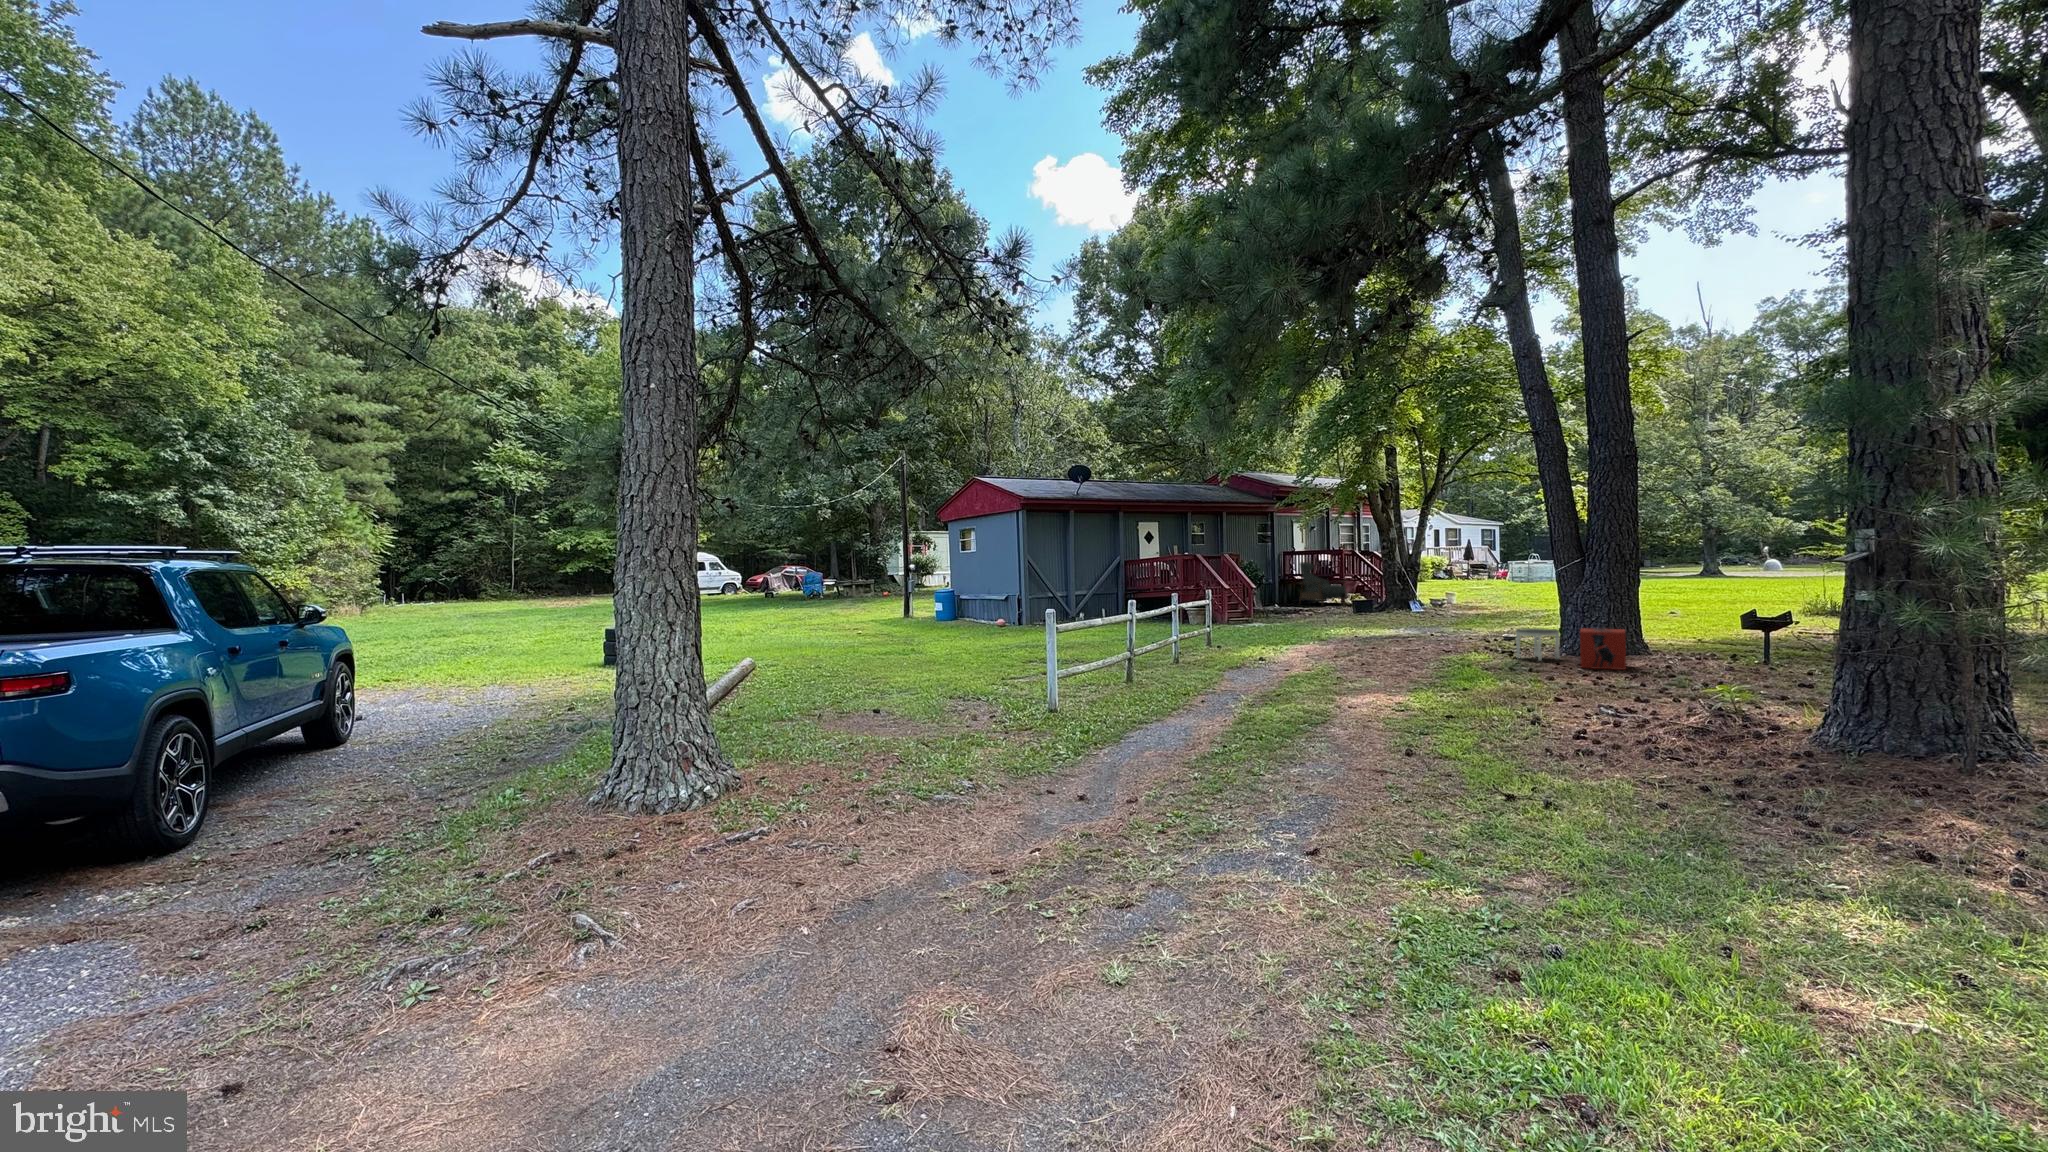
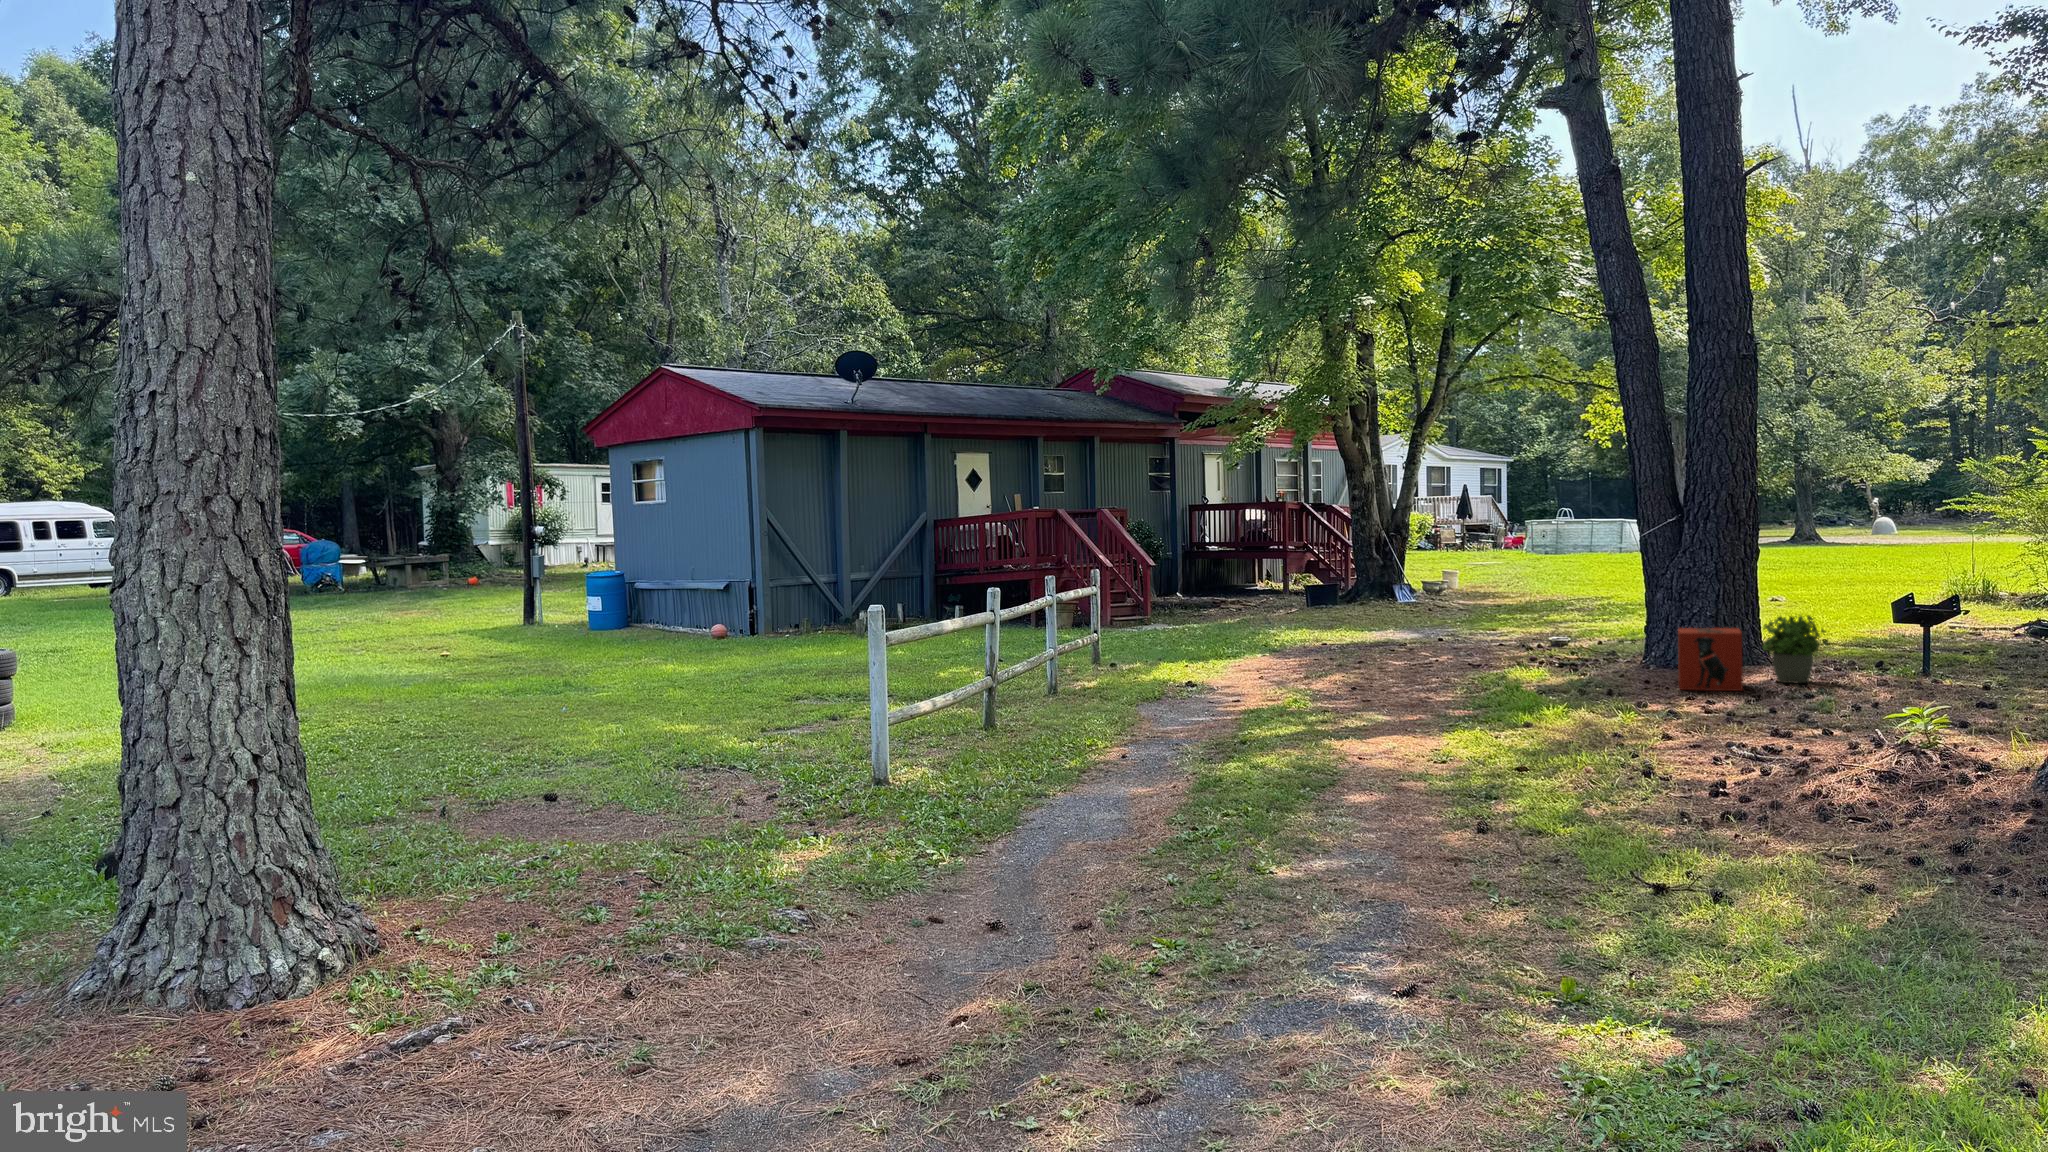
chair: present [1299,562,1347,604] -> none [1215,522,1295,597]
potted plant: none [1642,620,1692,666] -> present [1762,615,1829,683]
round table: present [1516,628,1560,661] -> none [1582,629,1646,680]

